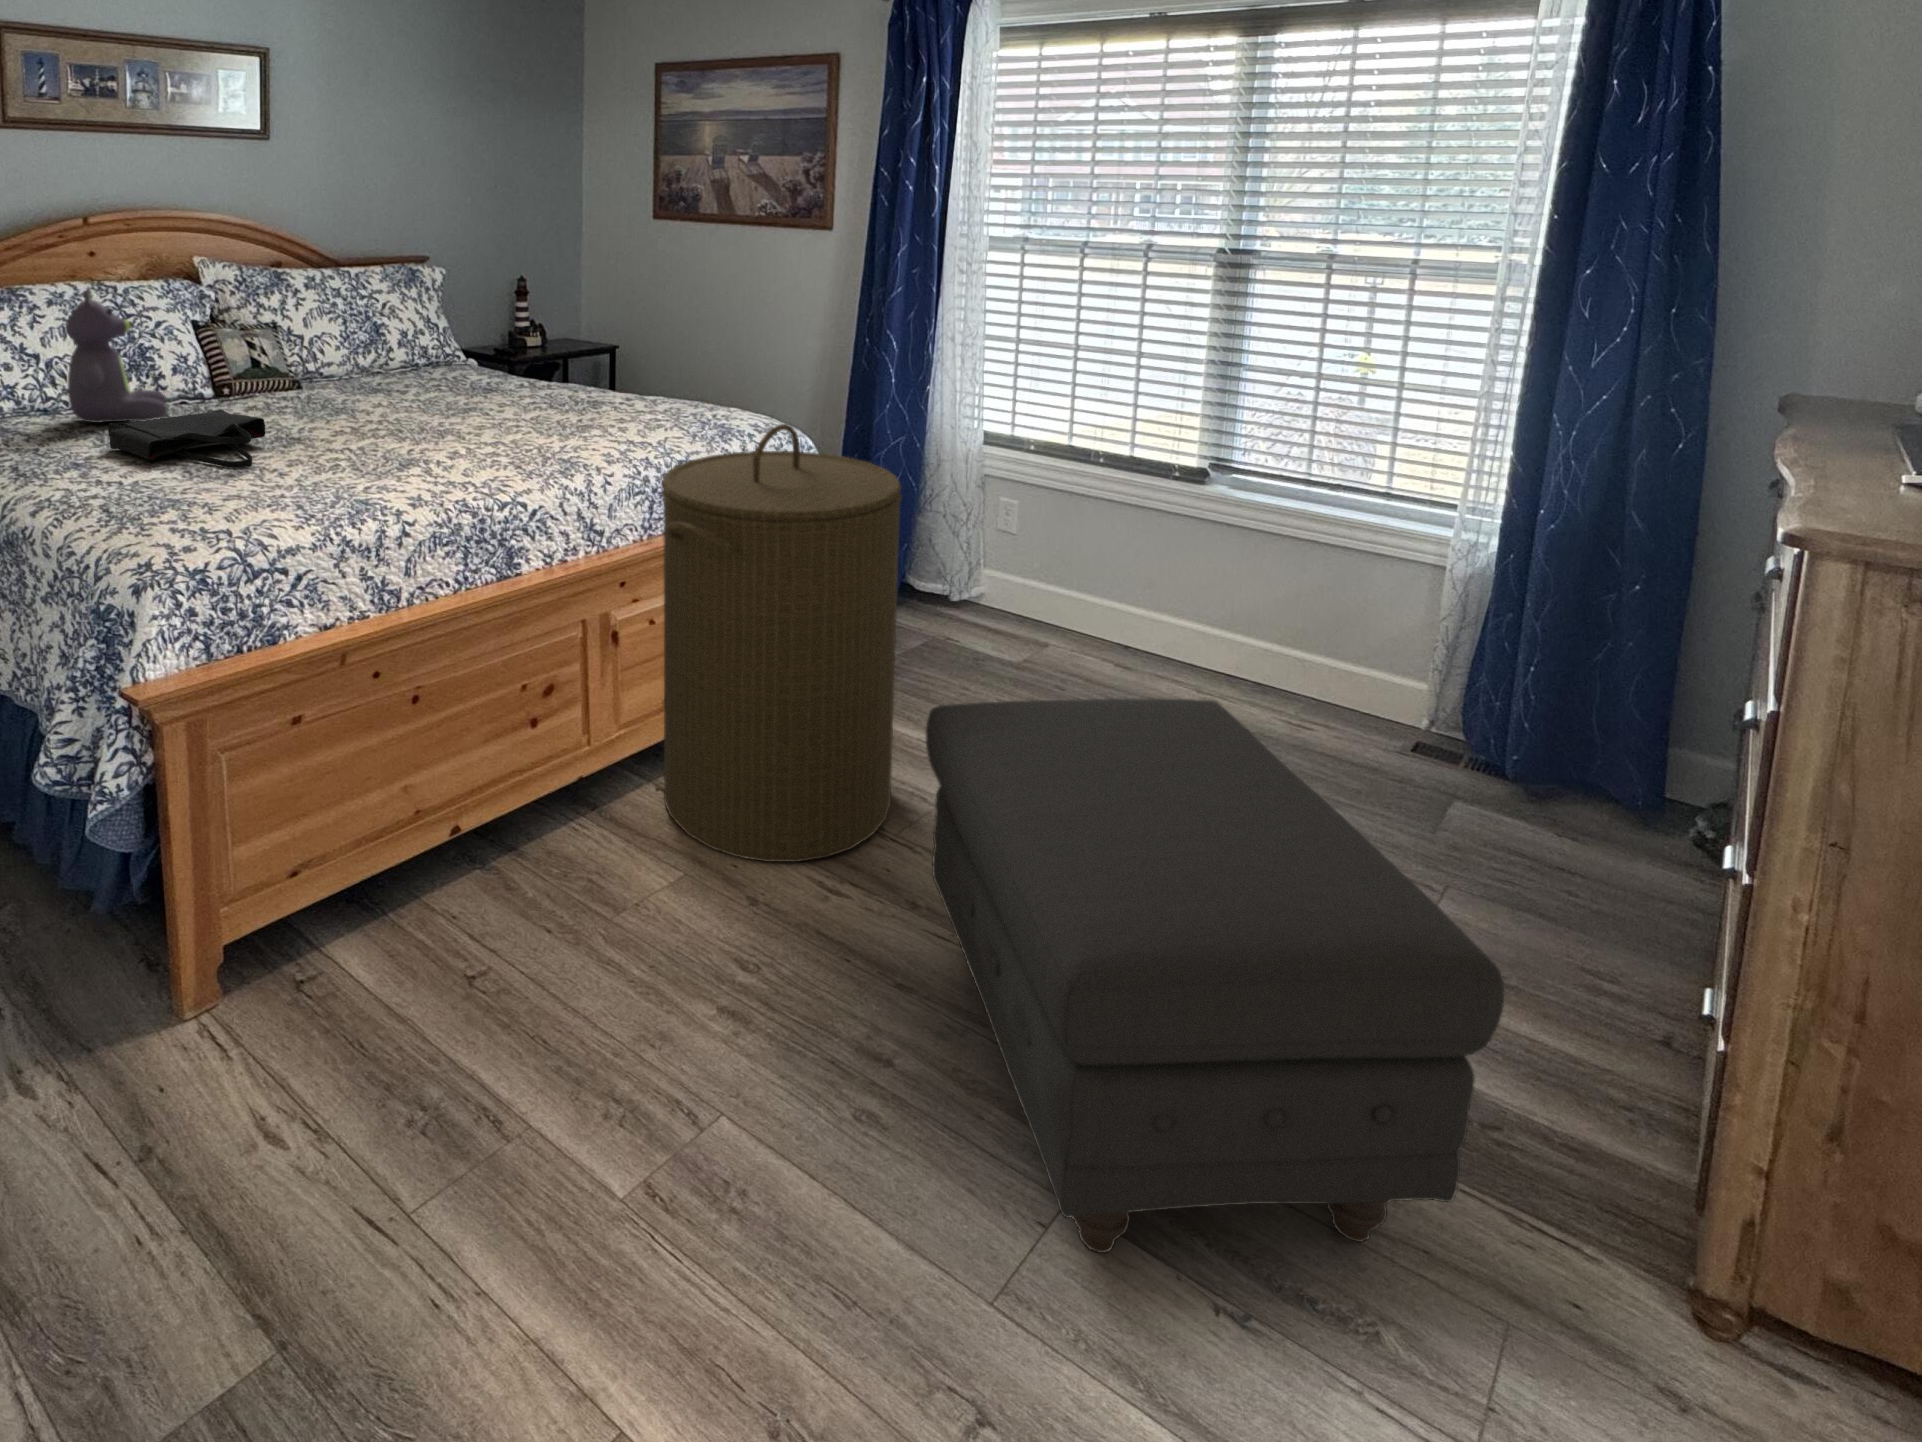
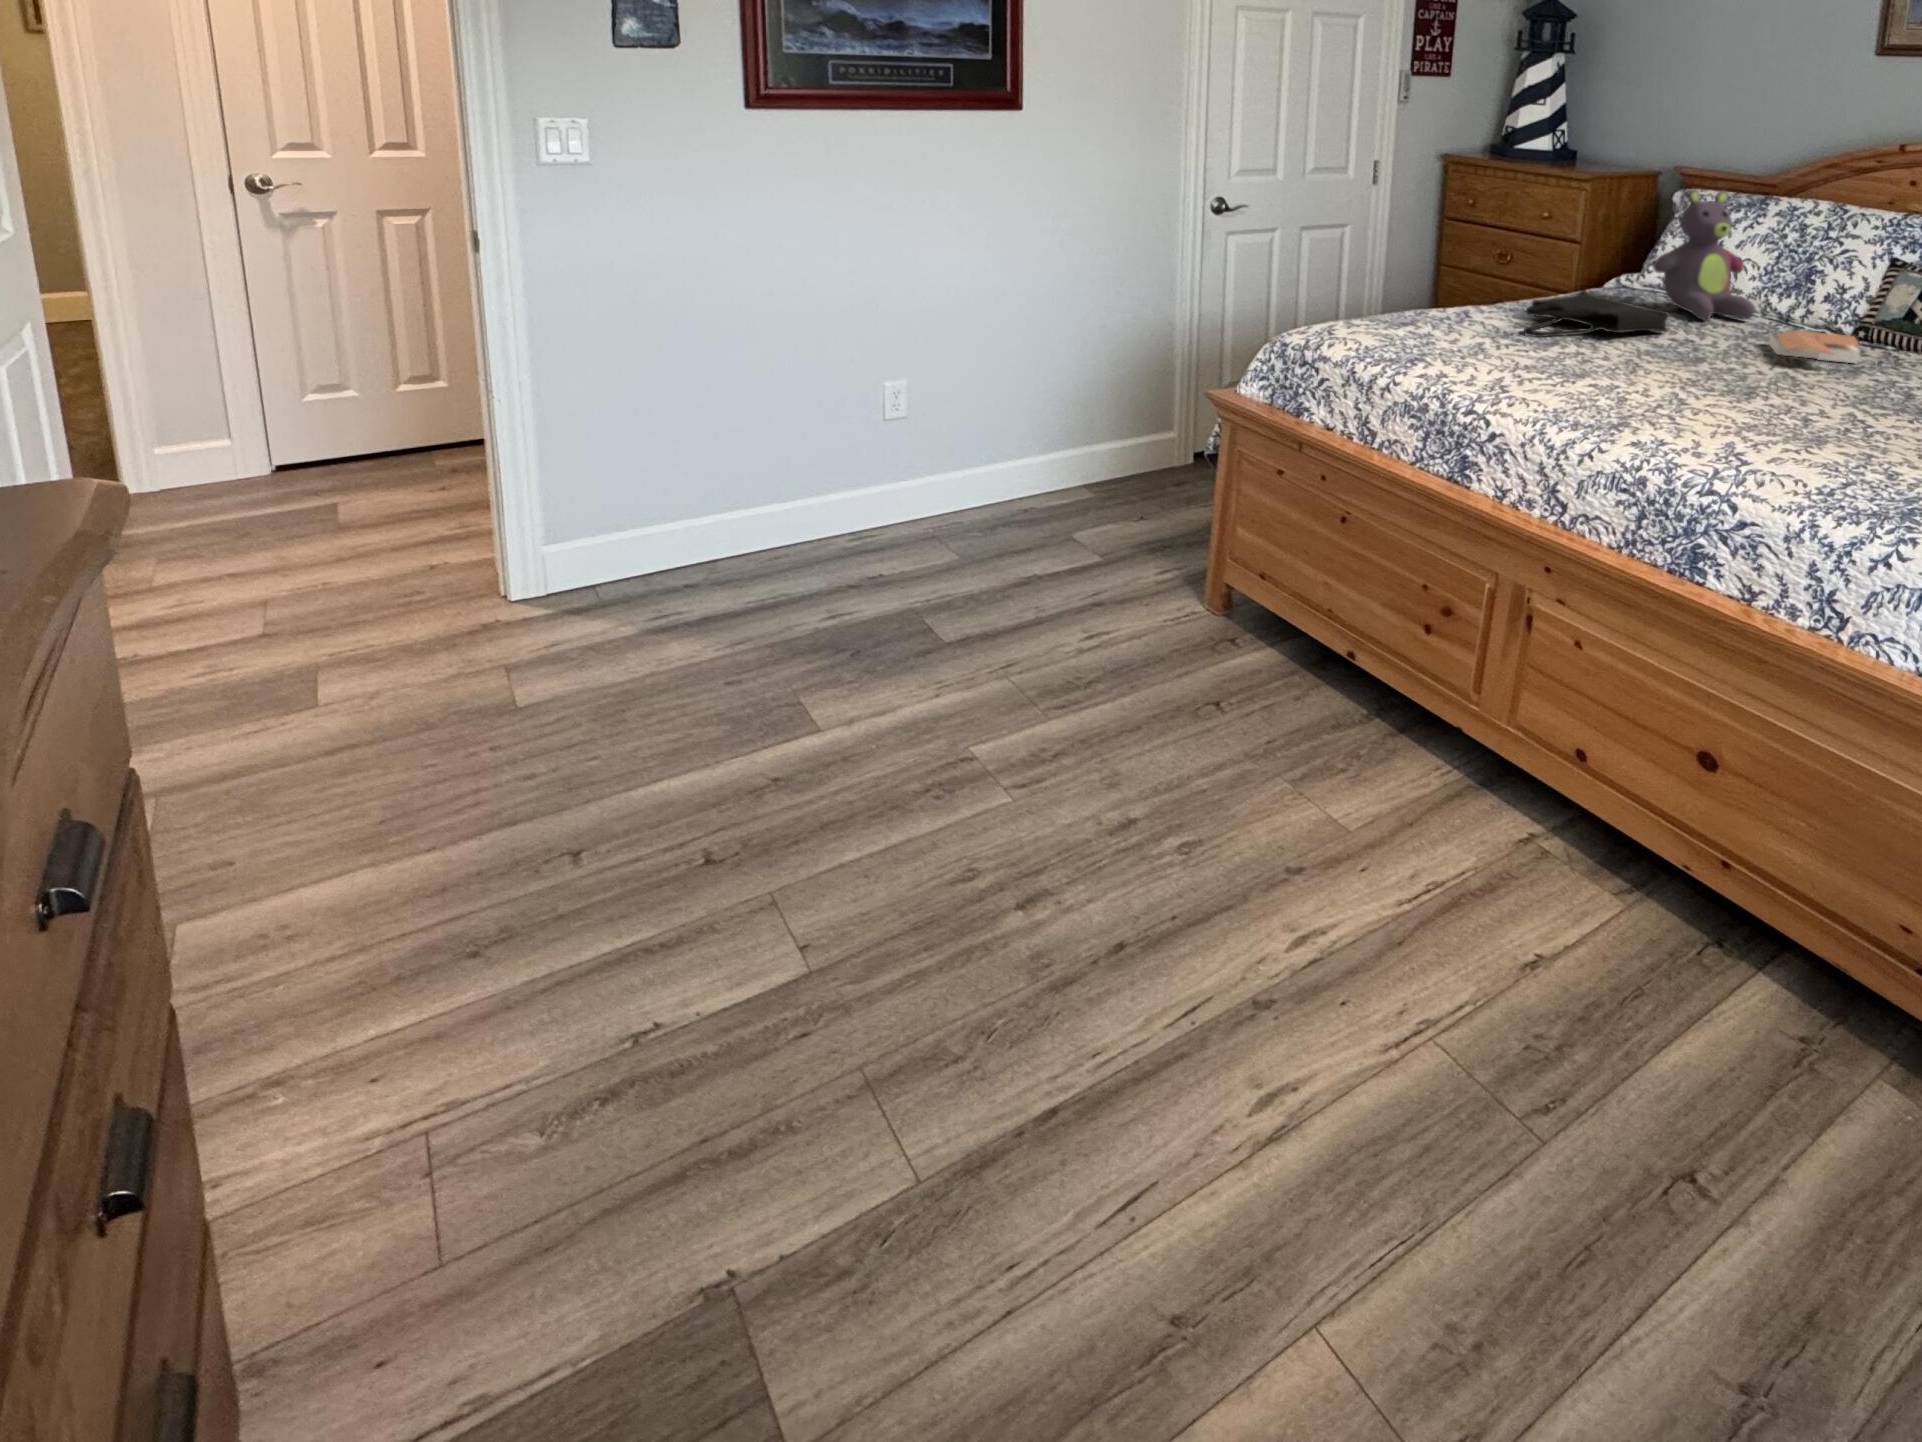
book: none [265,382,365,414] -> present [1769,330,1859,363]
laundry hamper: present [661,424,902,862] -> none [1342,427,1743,1040]
ottoman: present [926,699,1504,1253] -> none [458,670,1210,1276]

